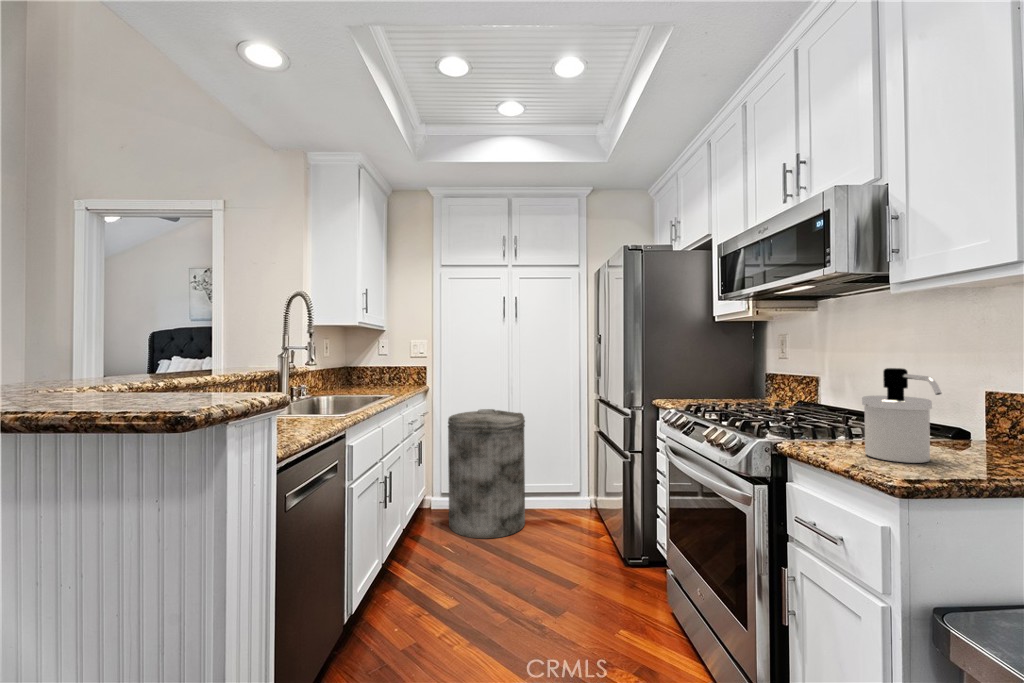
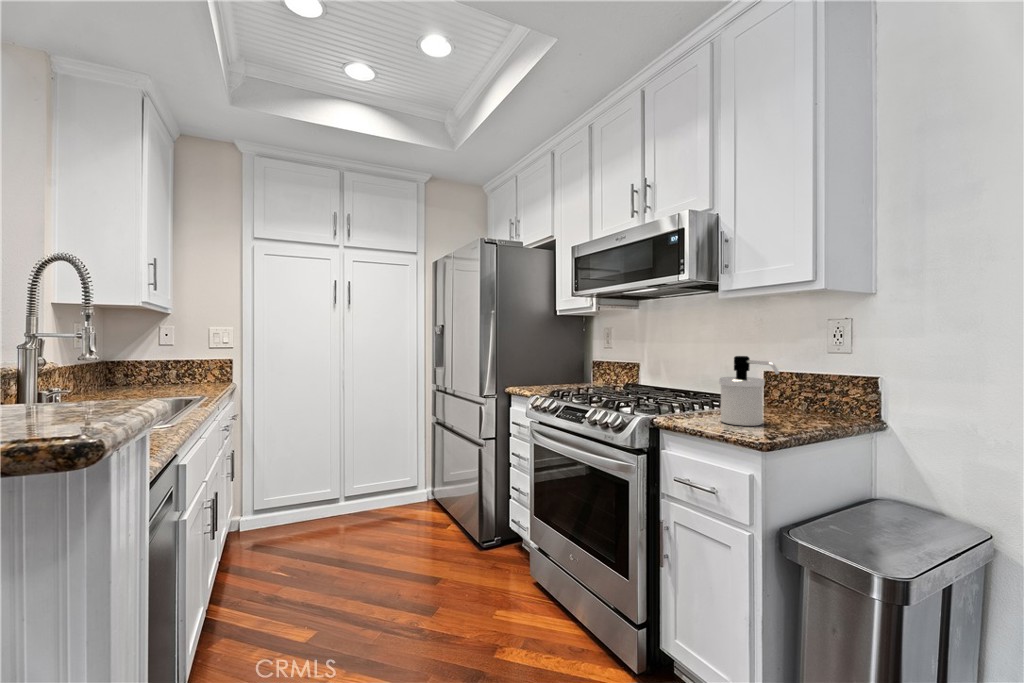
trash can: present [448,409,525,539] -> none [268,407,362,552]

